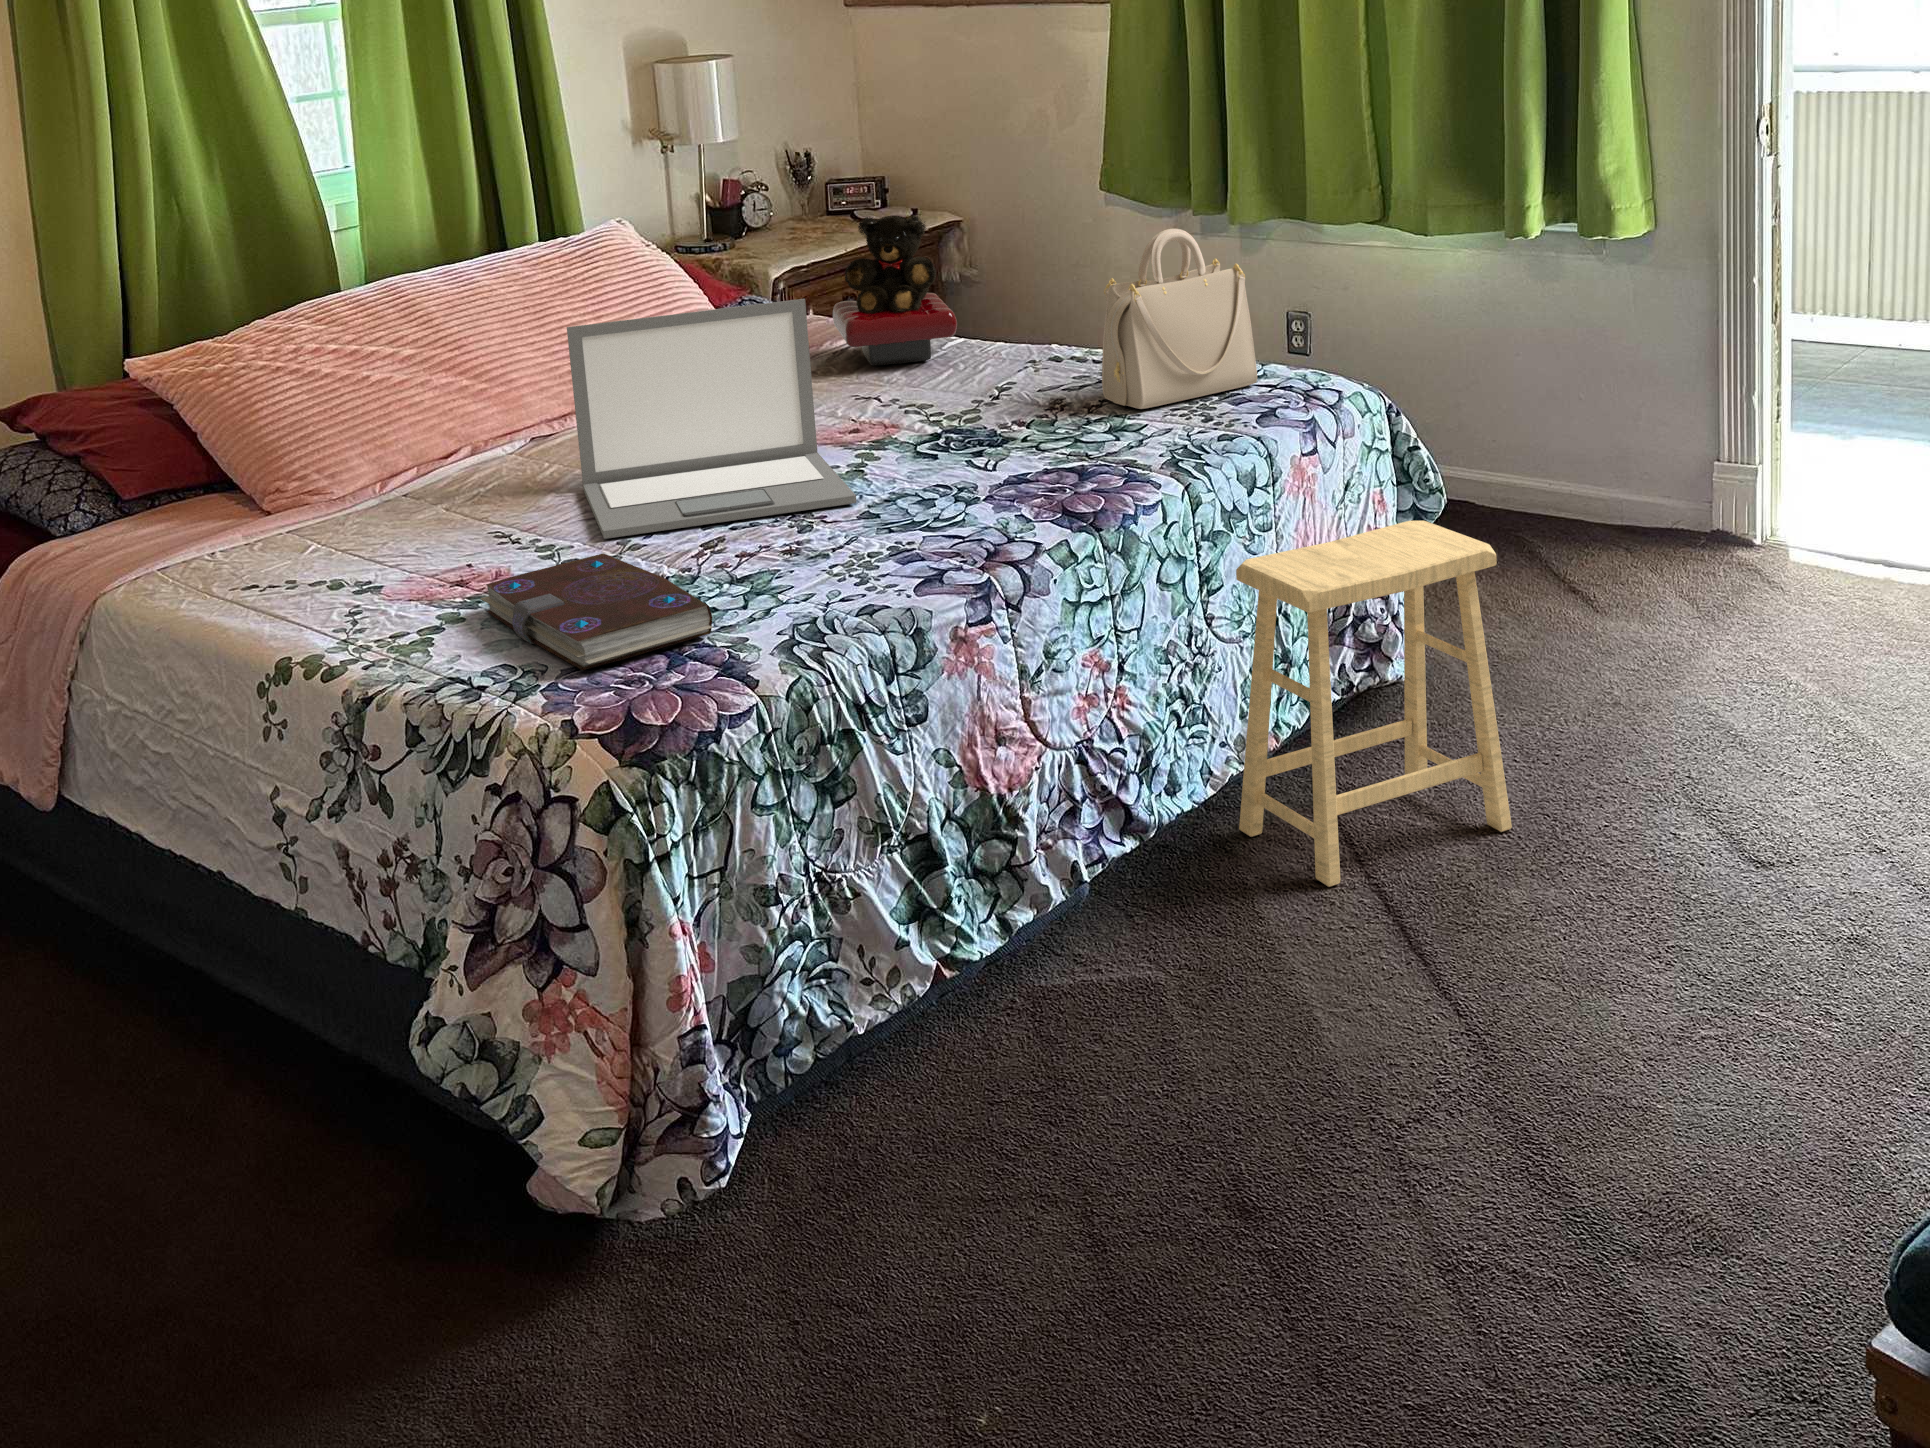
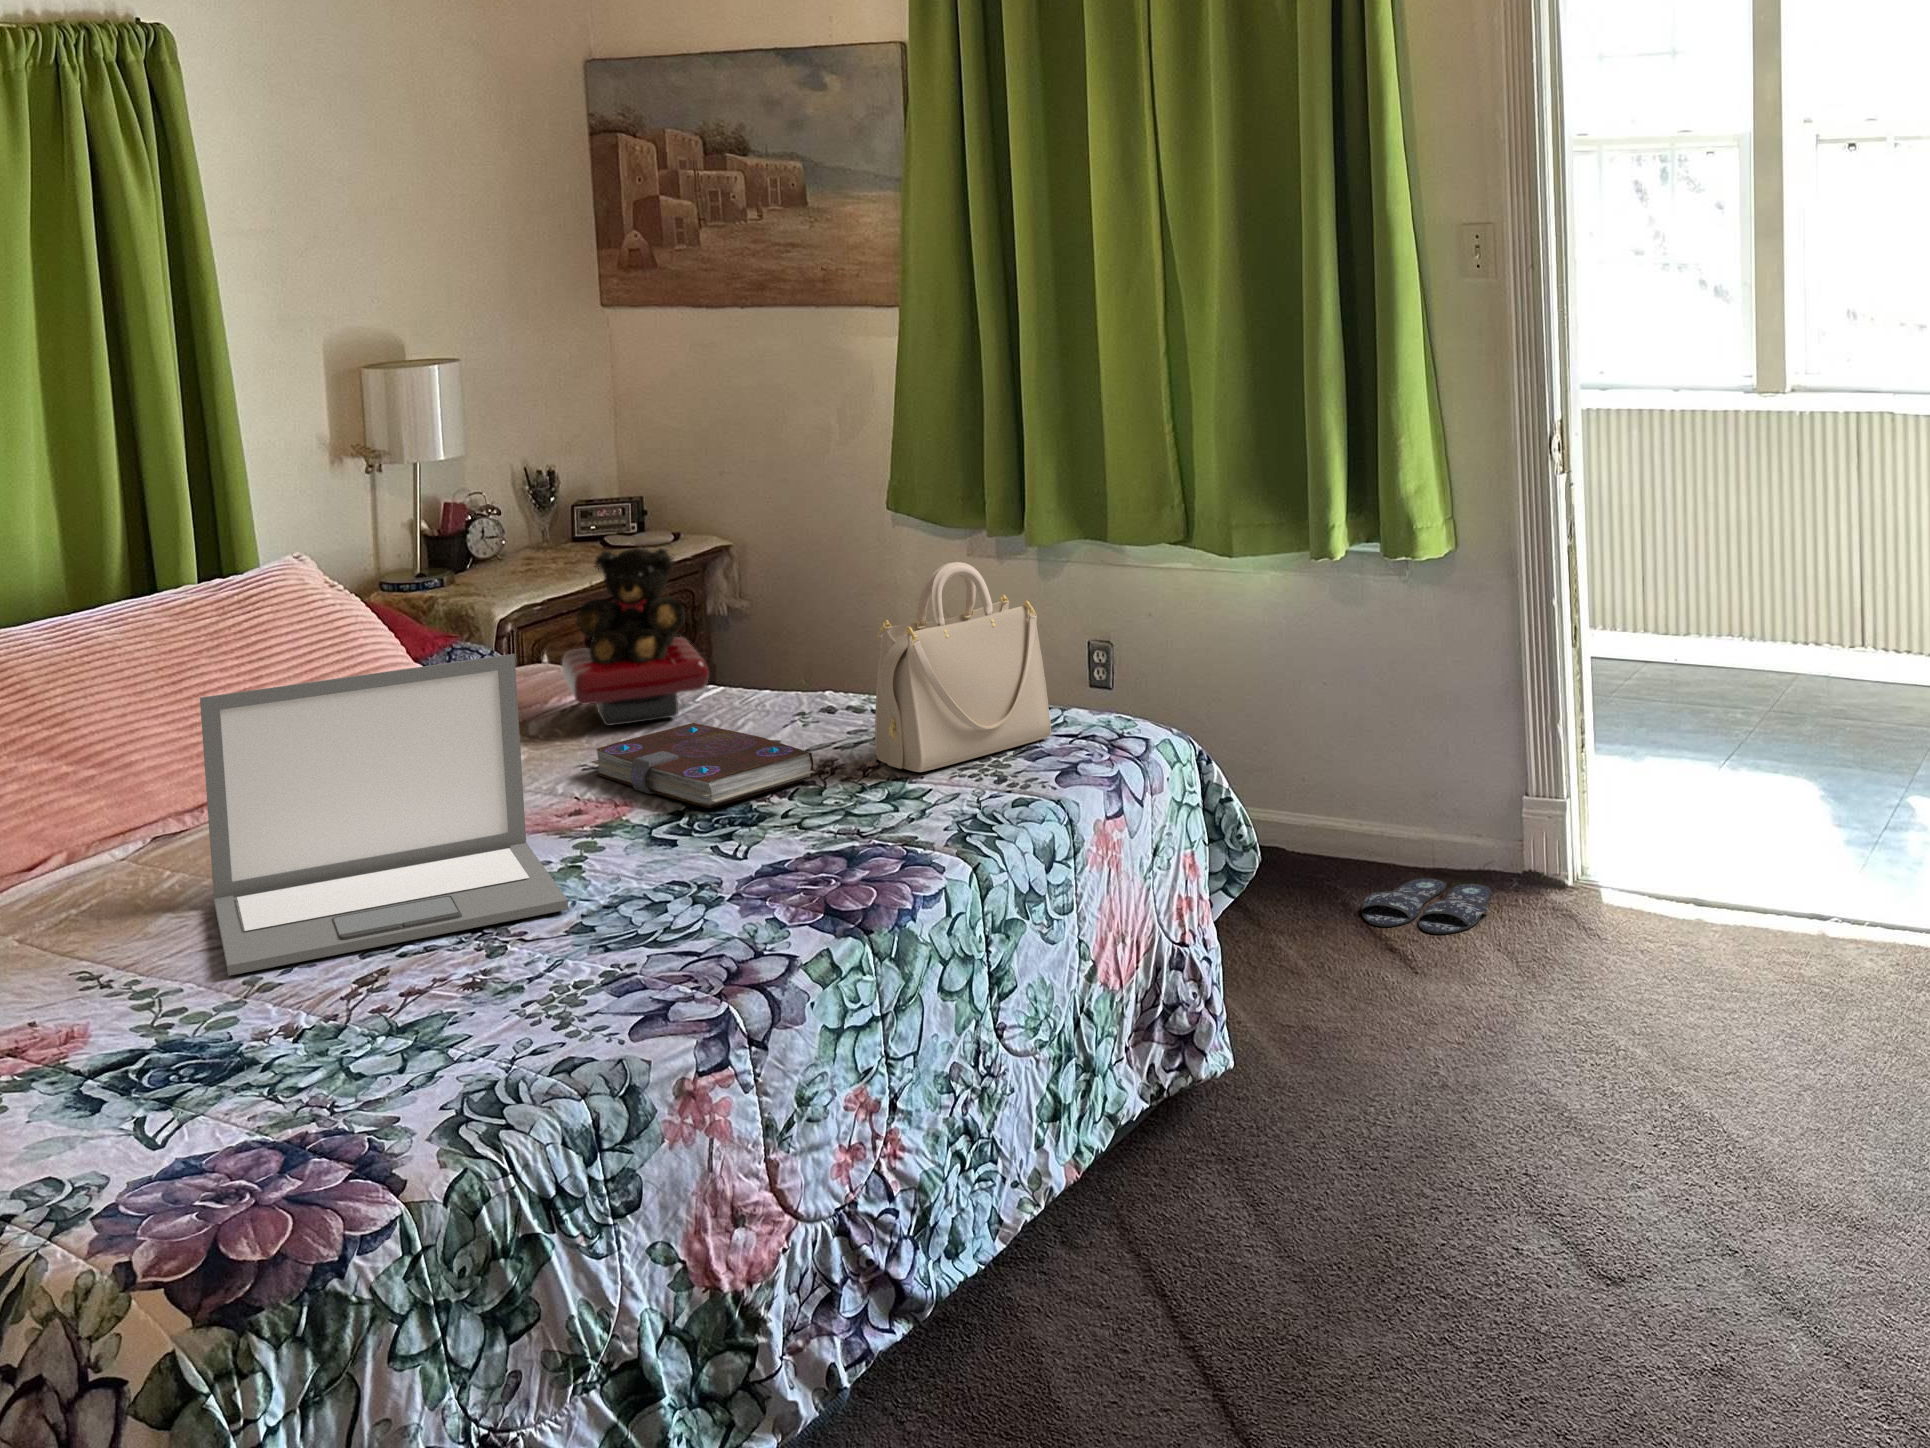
footstool: present [1236,520,1512,887] -> none [1029,895,1346,1359]
slippers: none [1547,531,1676,579] -> present [1361,878,1492,934]
book: present [480,554,713,670] -> present [591,723,814,808]

